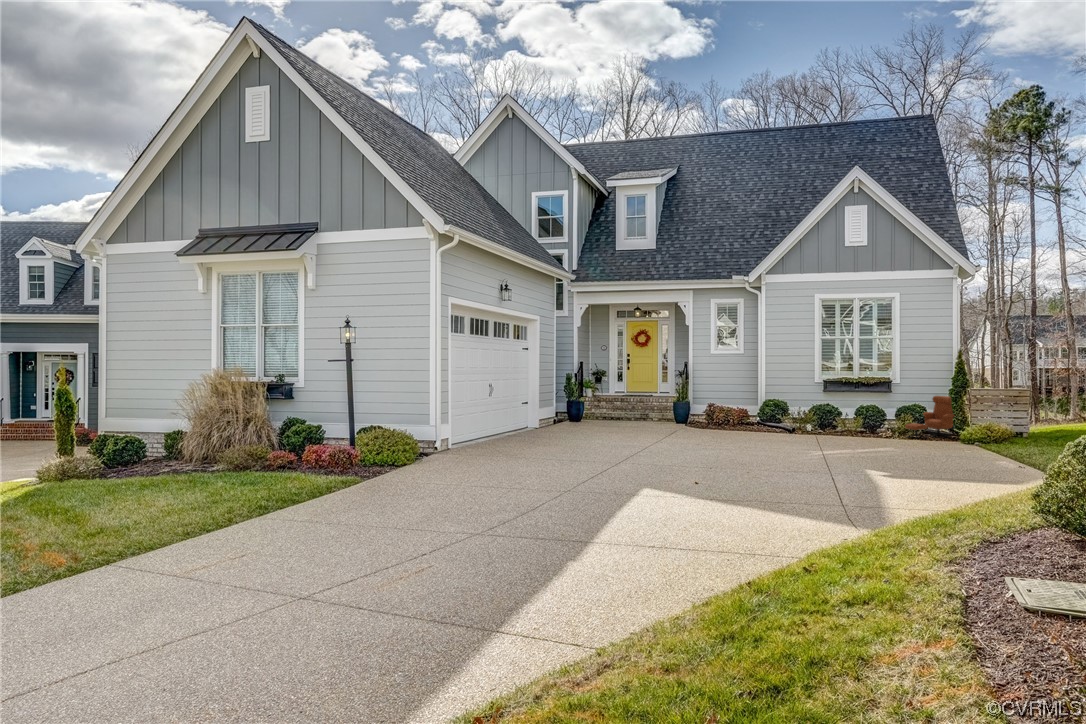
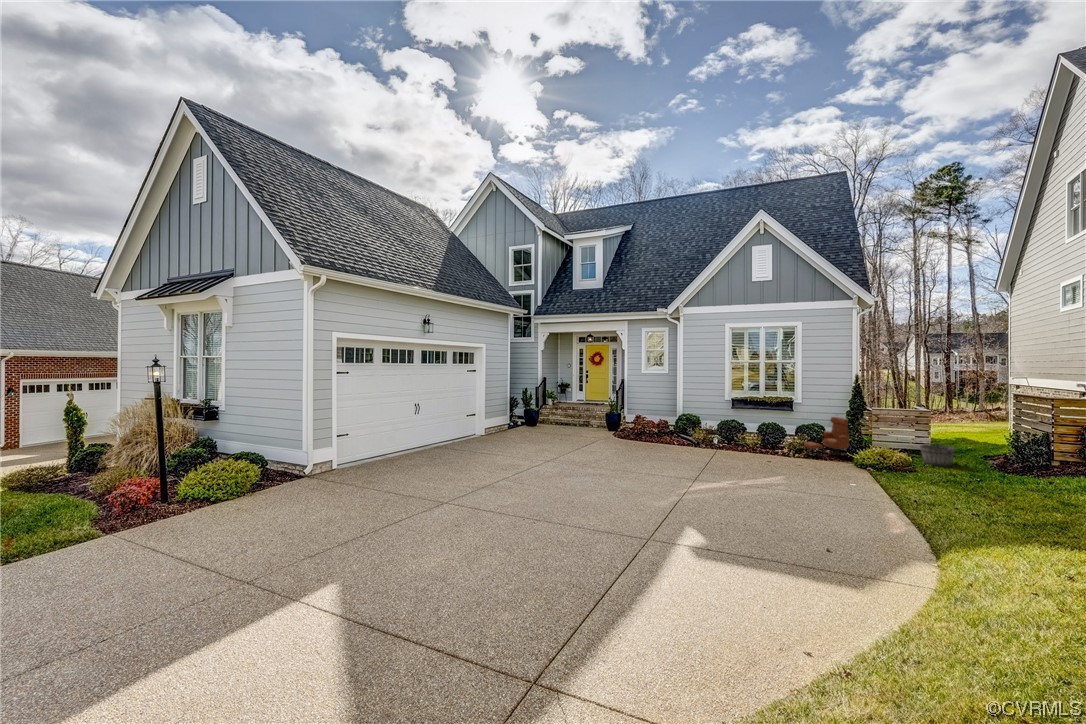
wooden bucket: none [1023,415,1056,440] -> present [920,443,955,466]

